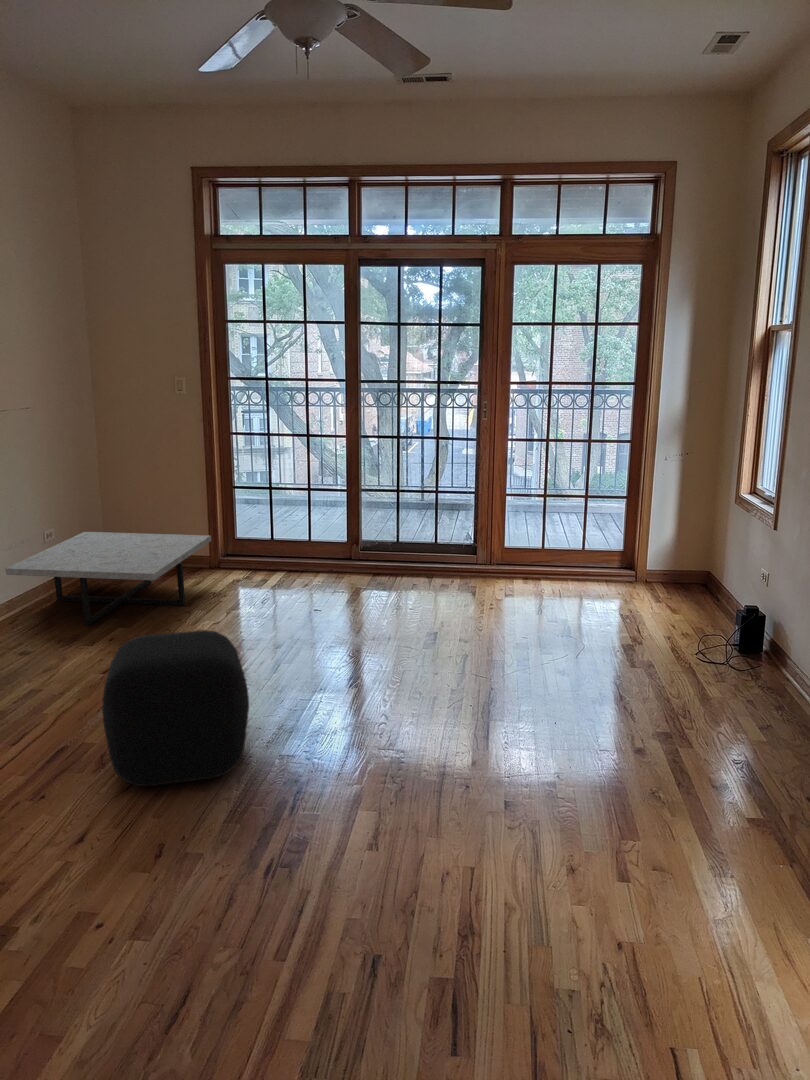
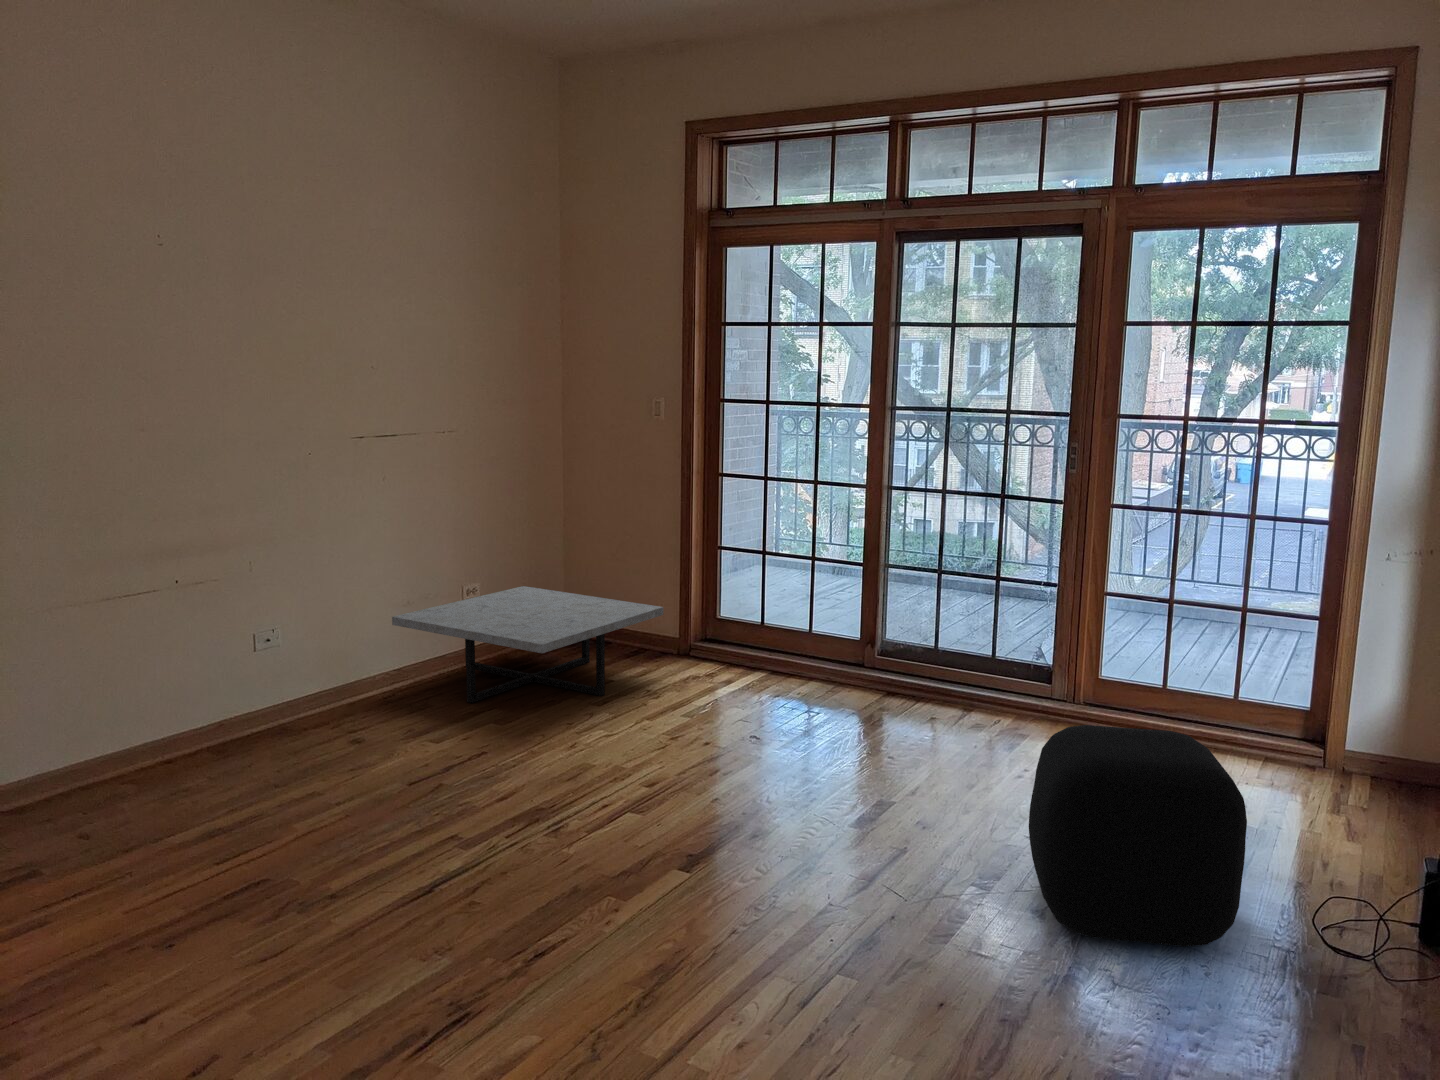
ottoman: present [102,630,249,786] -> present [1029,725,1247,947]

